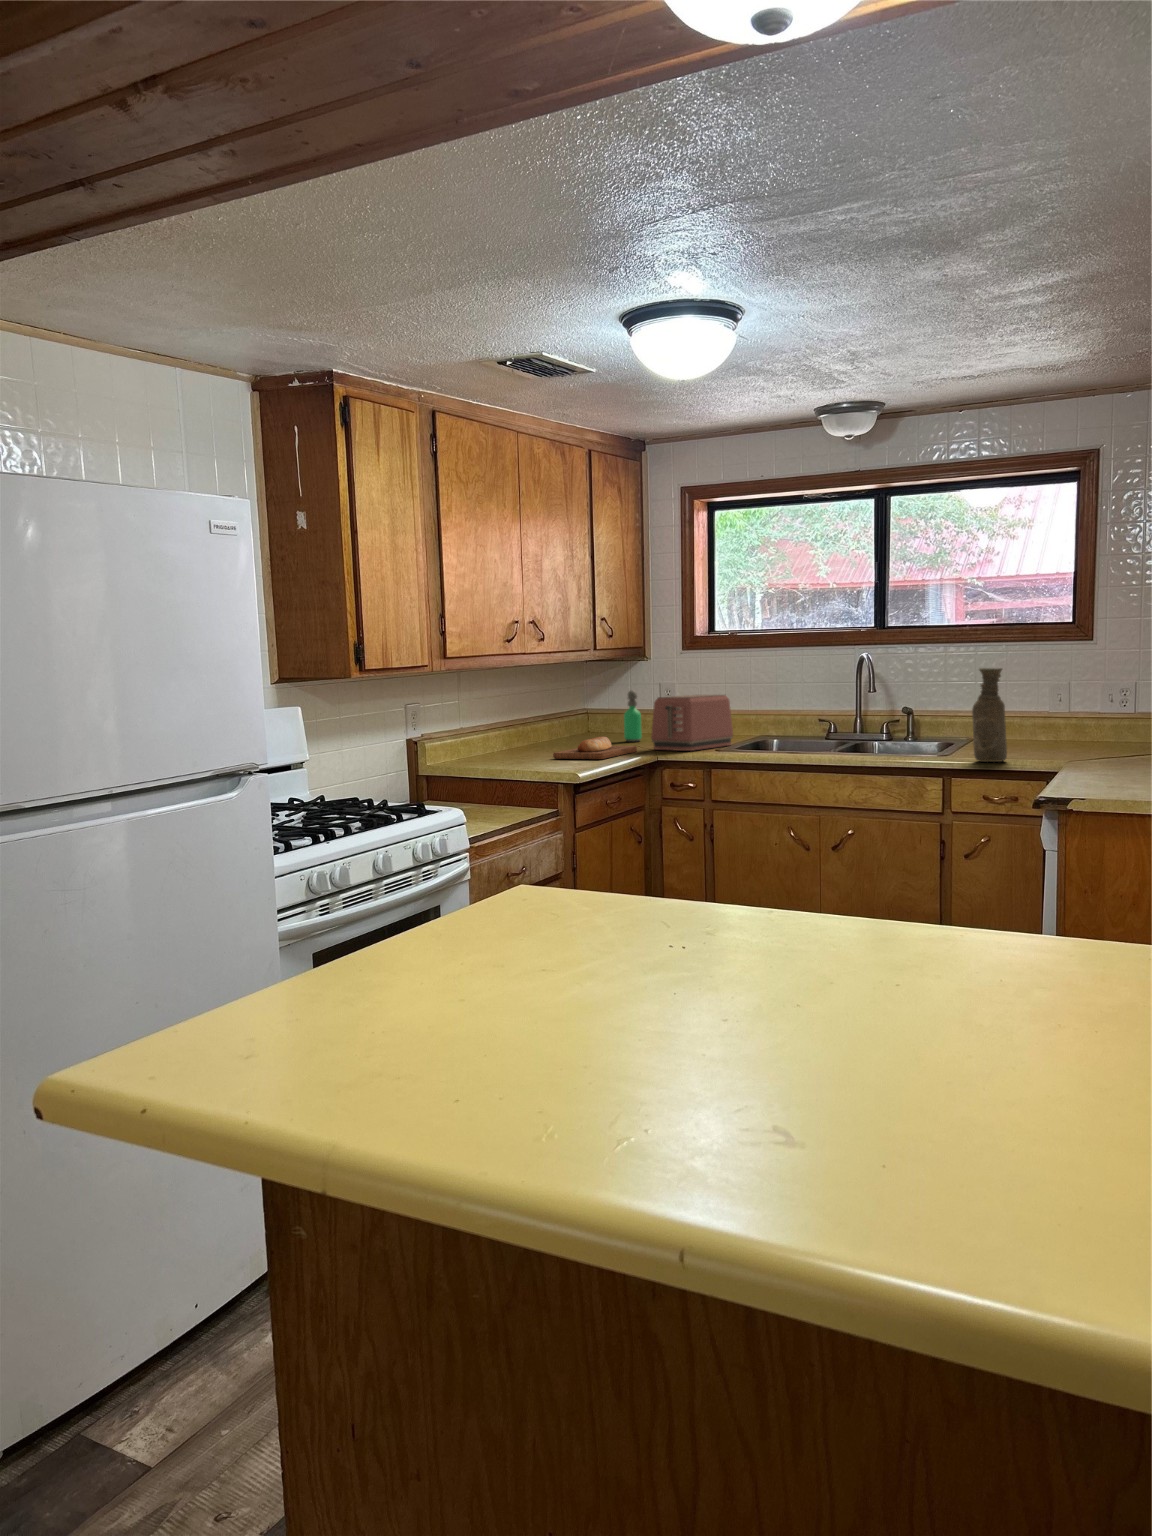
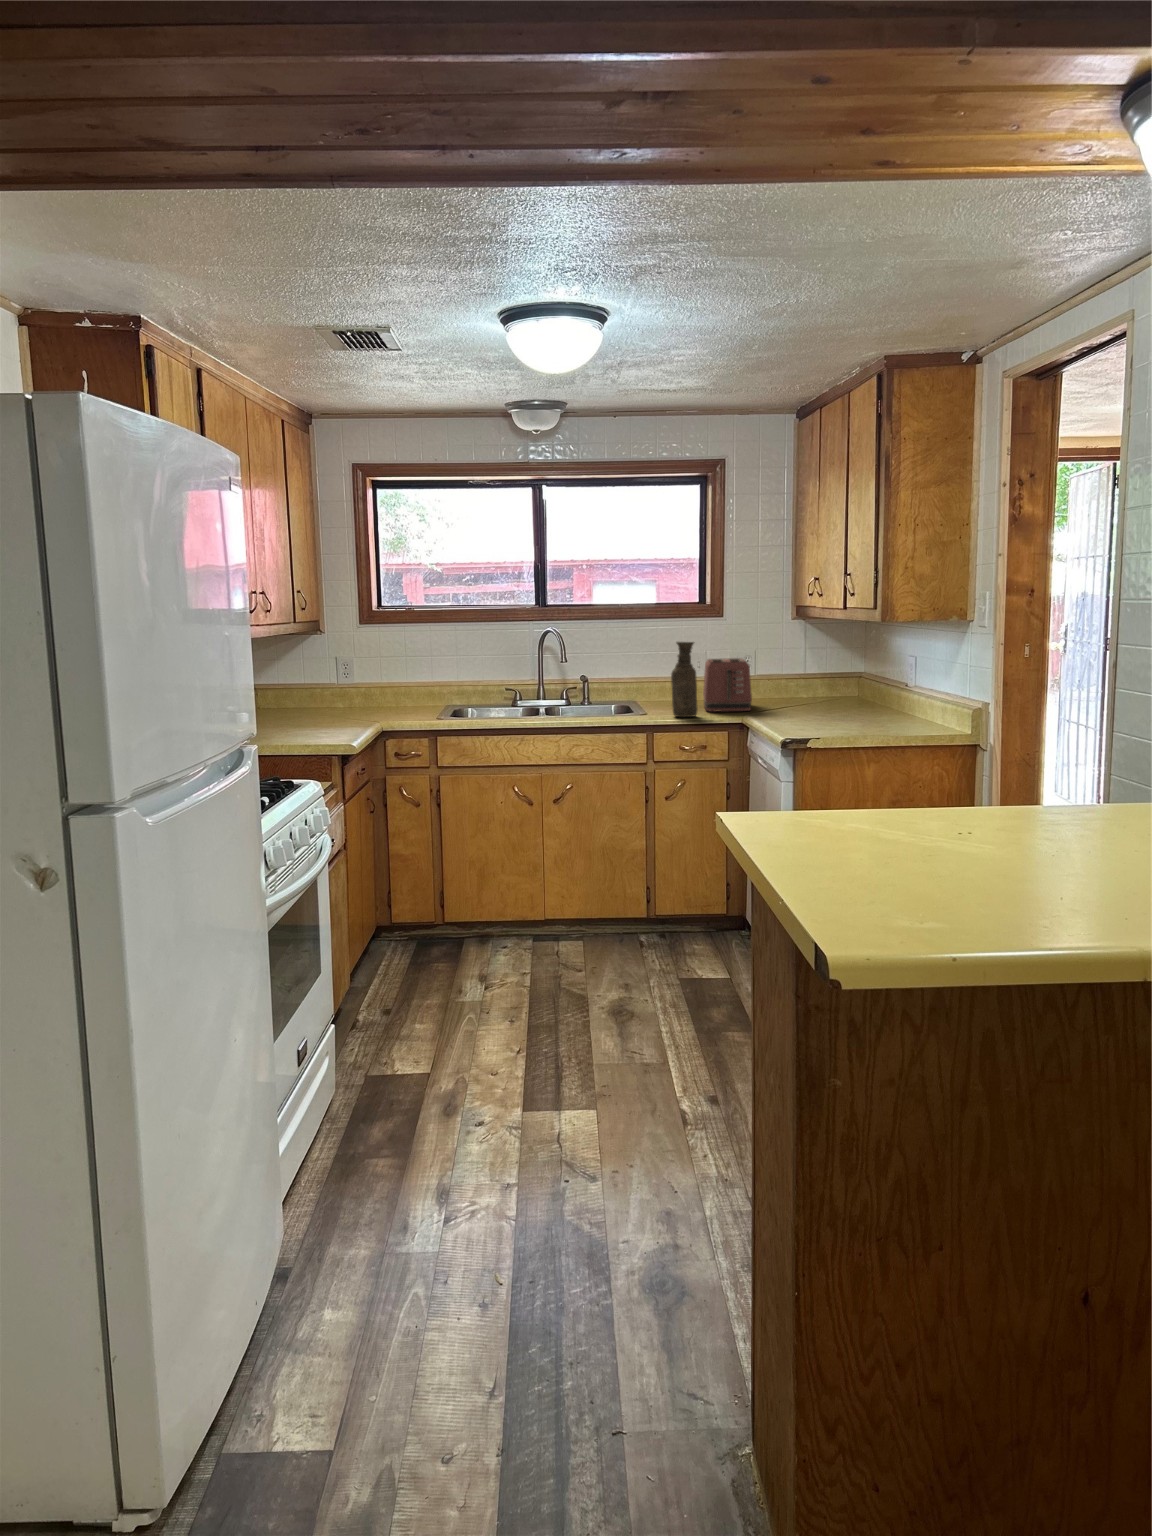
soap dispenser: present [624,691,642,742] -> none [301,663,320,714]
toaster: present [651,695,733,751] -> present [703,658,752,712]
bread loaf: present [553,736,637,759] -> none [295,710,354,735]

